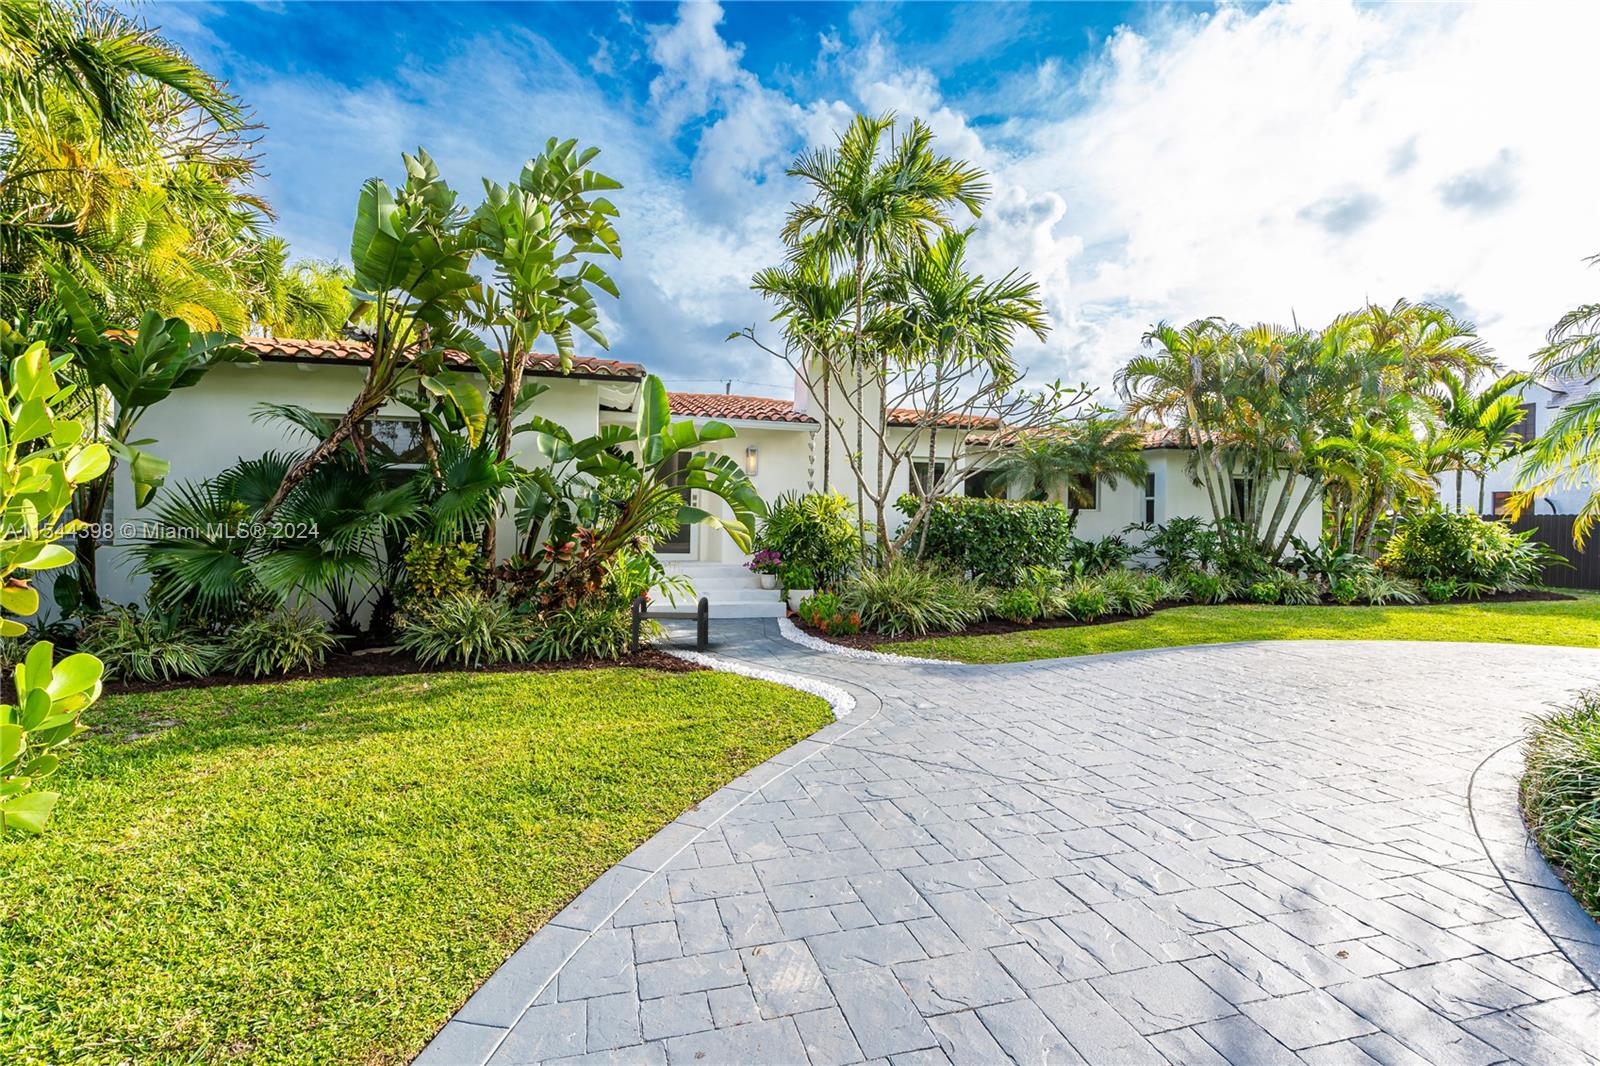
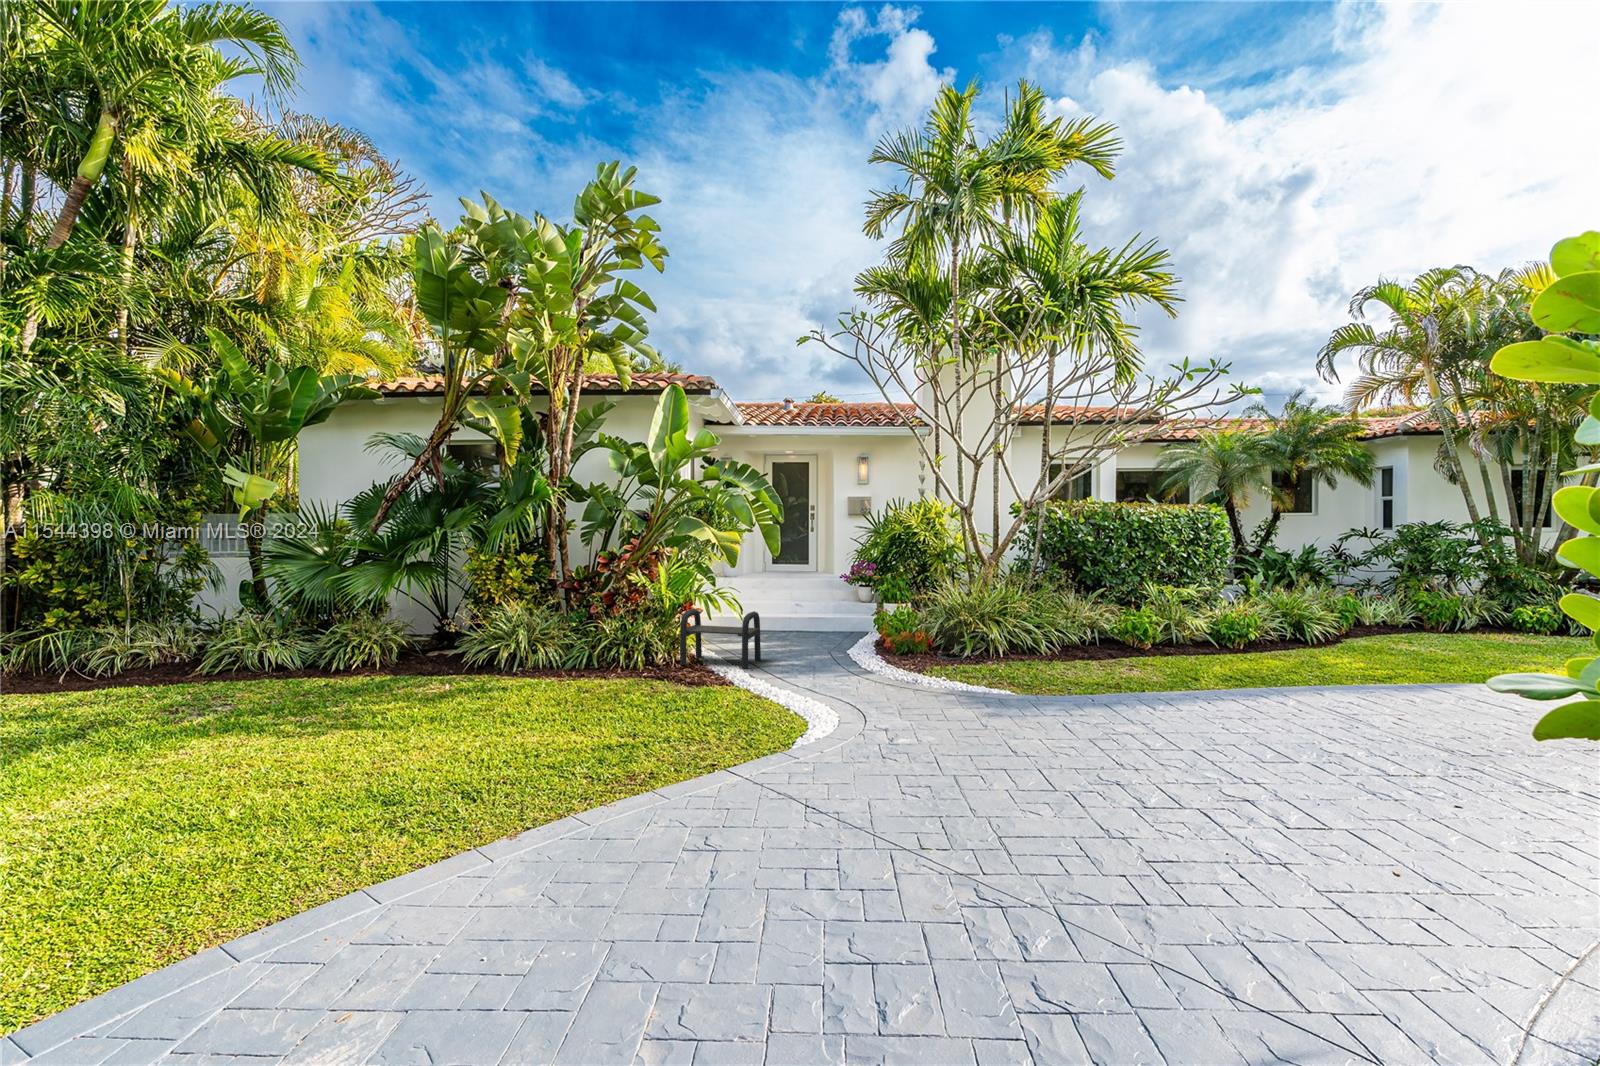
potted tree: none [865,593,891,636] -> present [939,618,965,660]

